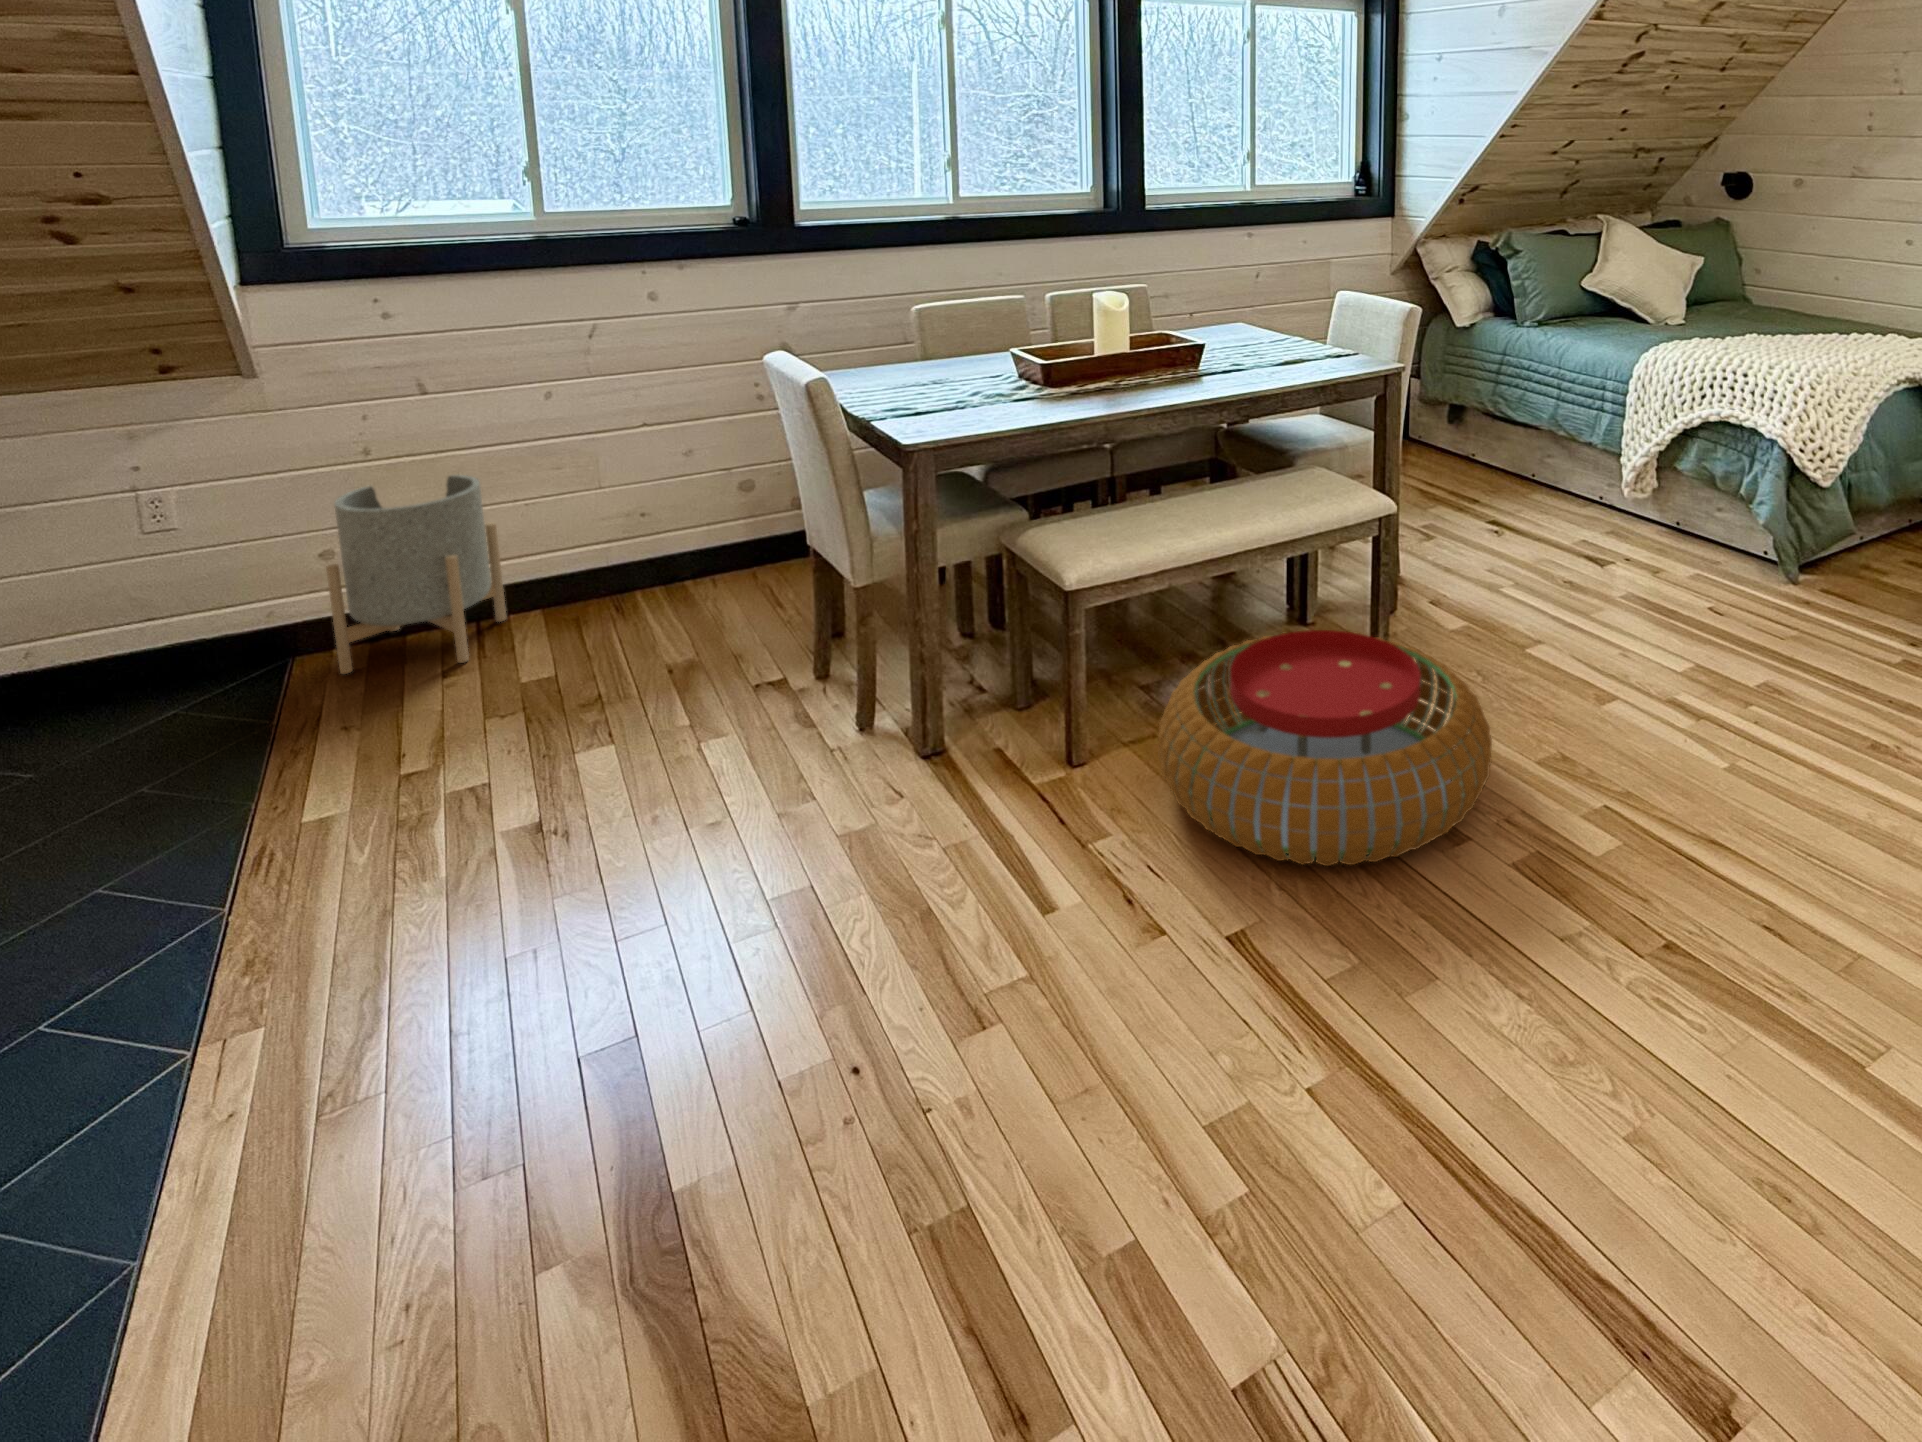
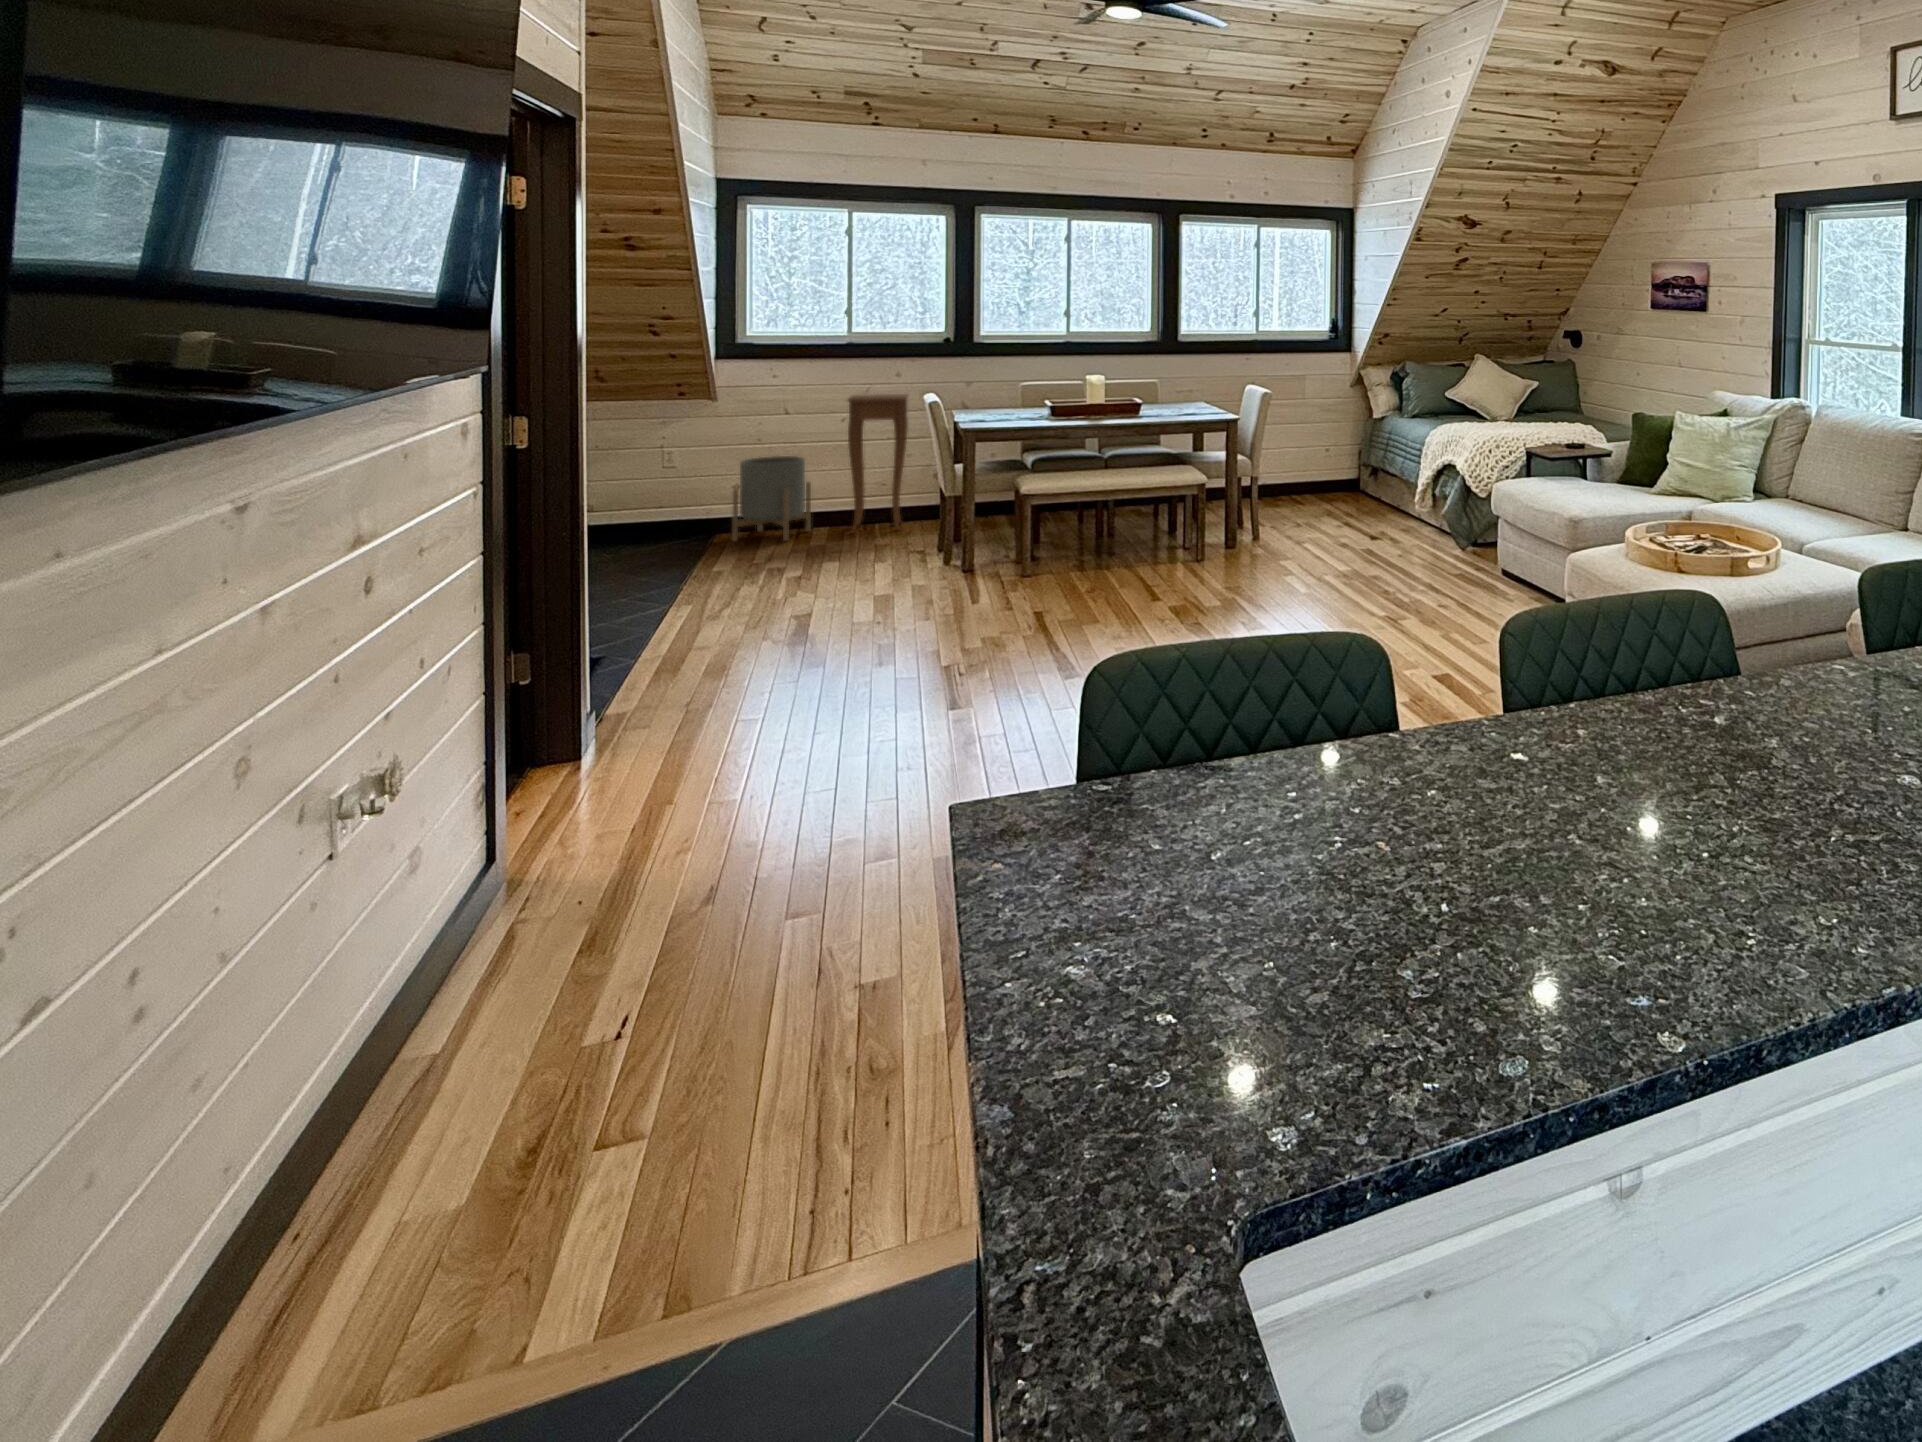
side table: none [560,329,694,619] -> present [848,394,908,532]
pouf: present [1158,630,1492,866] -> none [1044,526,1200,602]

